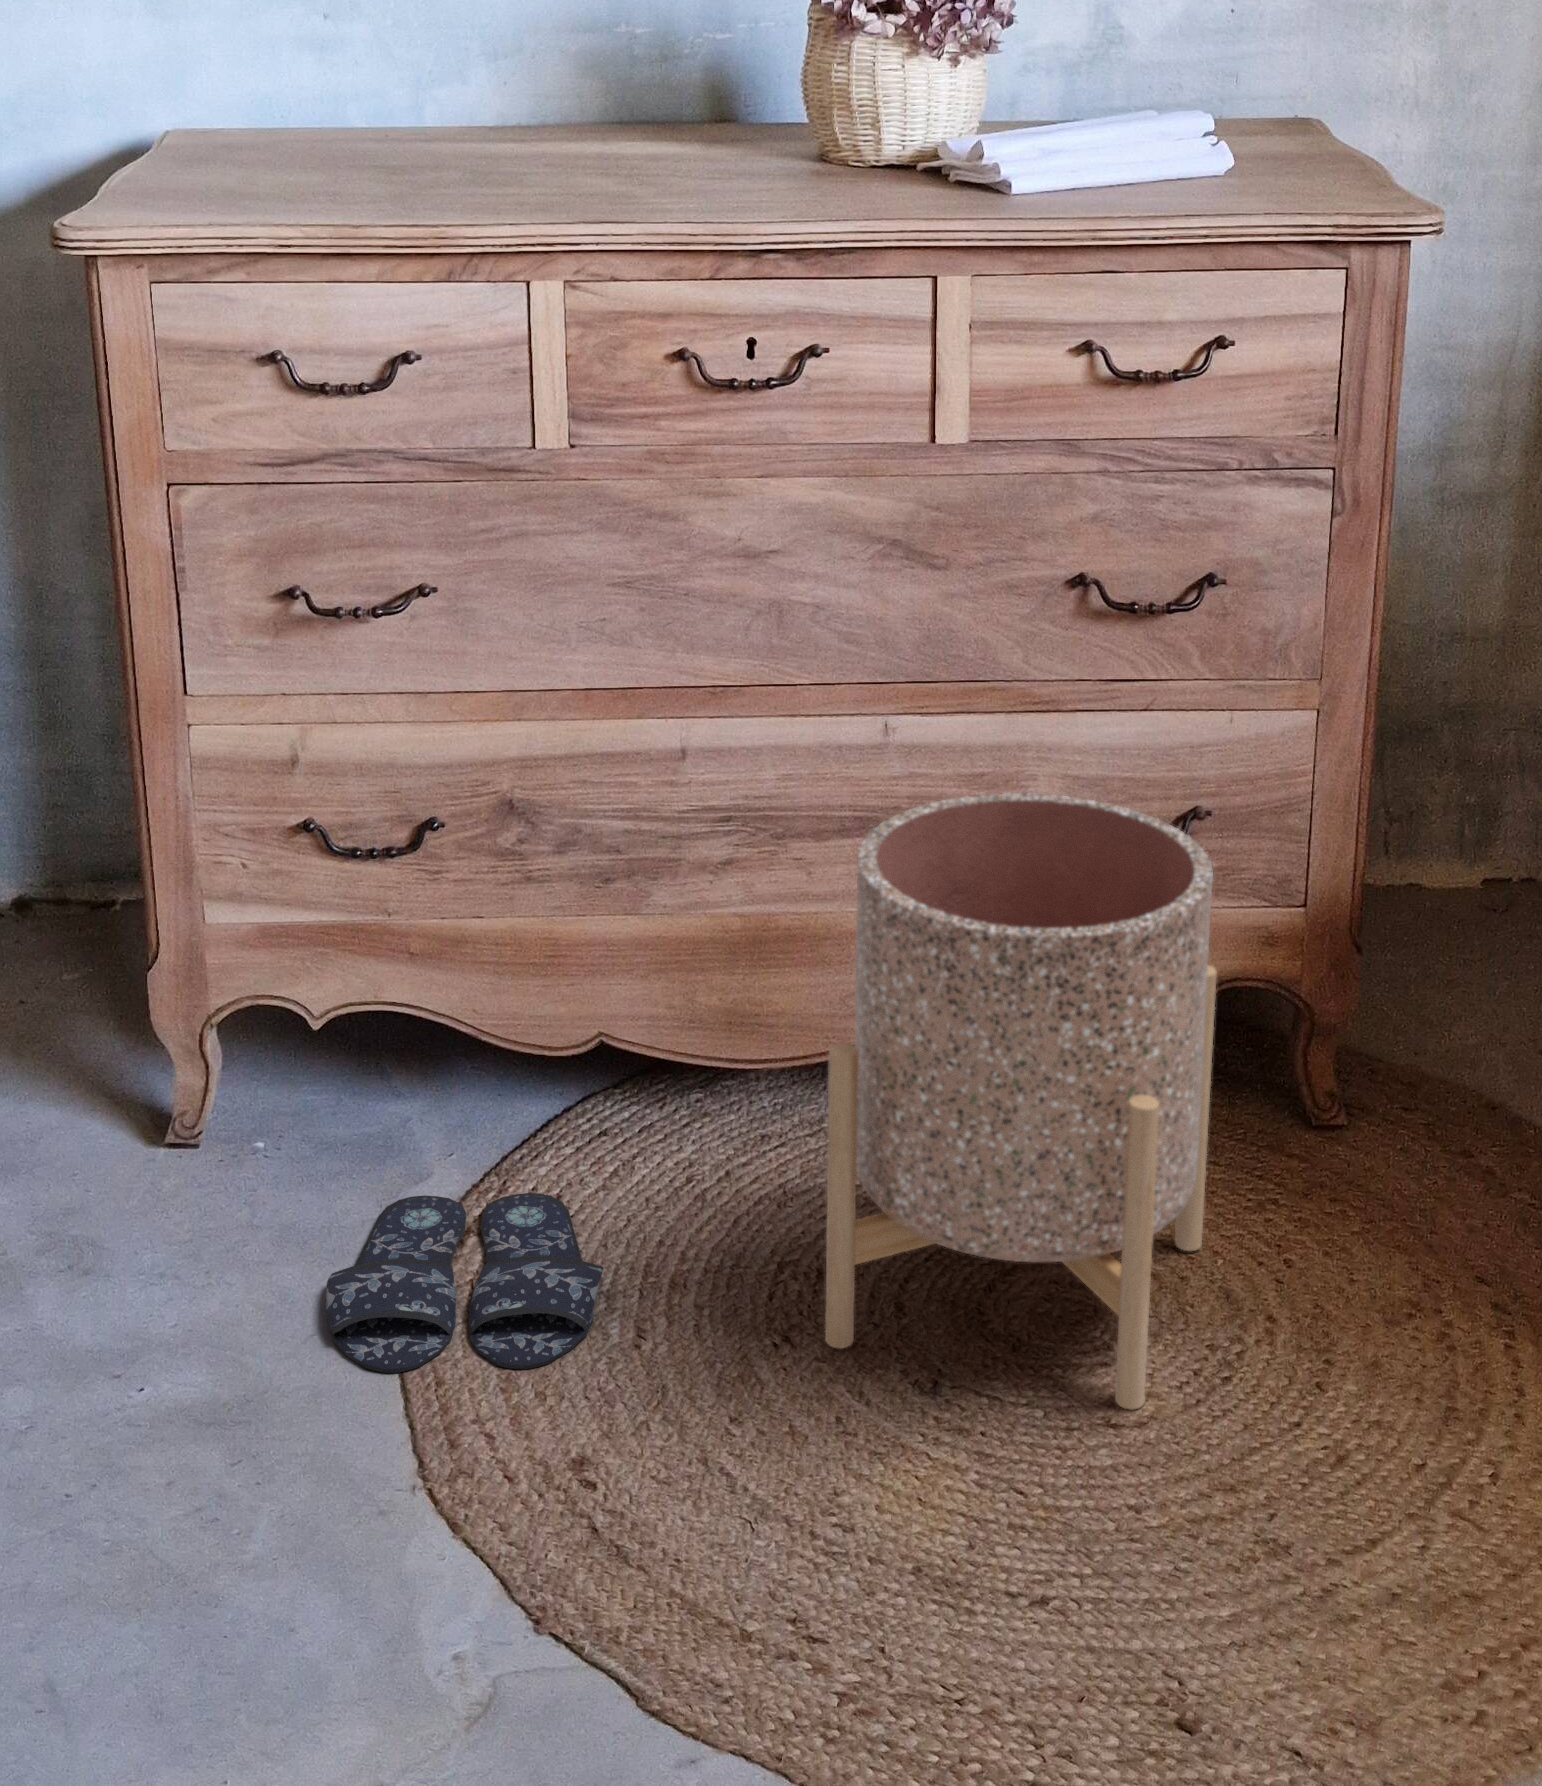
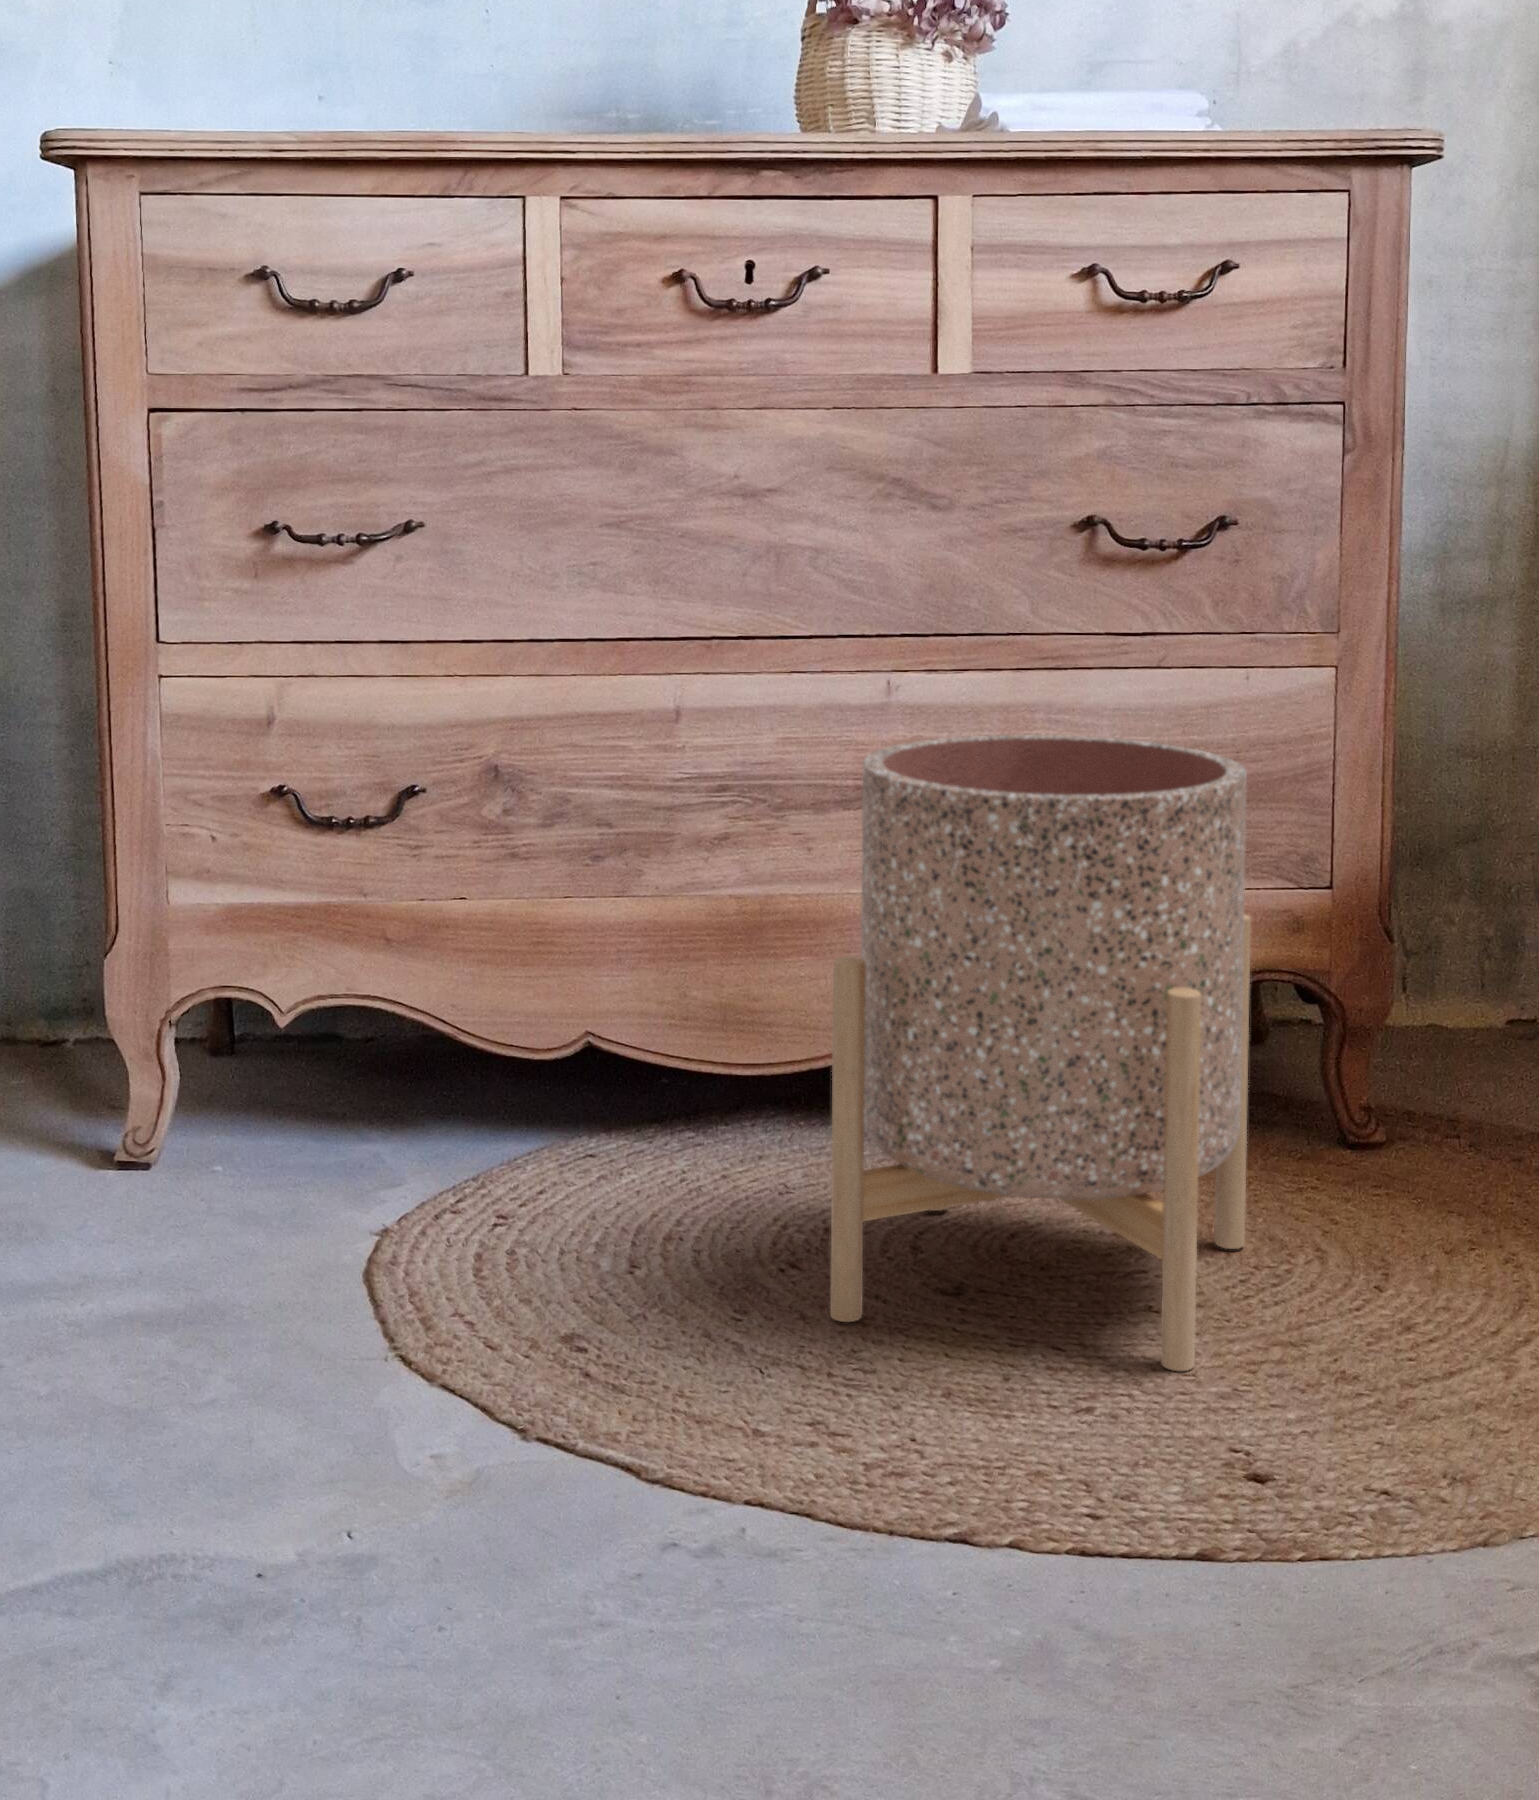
slippers: present [326,1193,603,1373] -> none [271,1203,583,1341]

